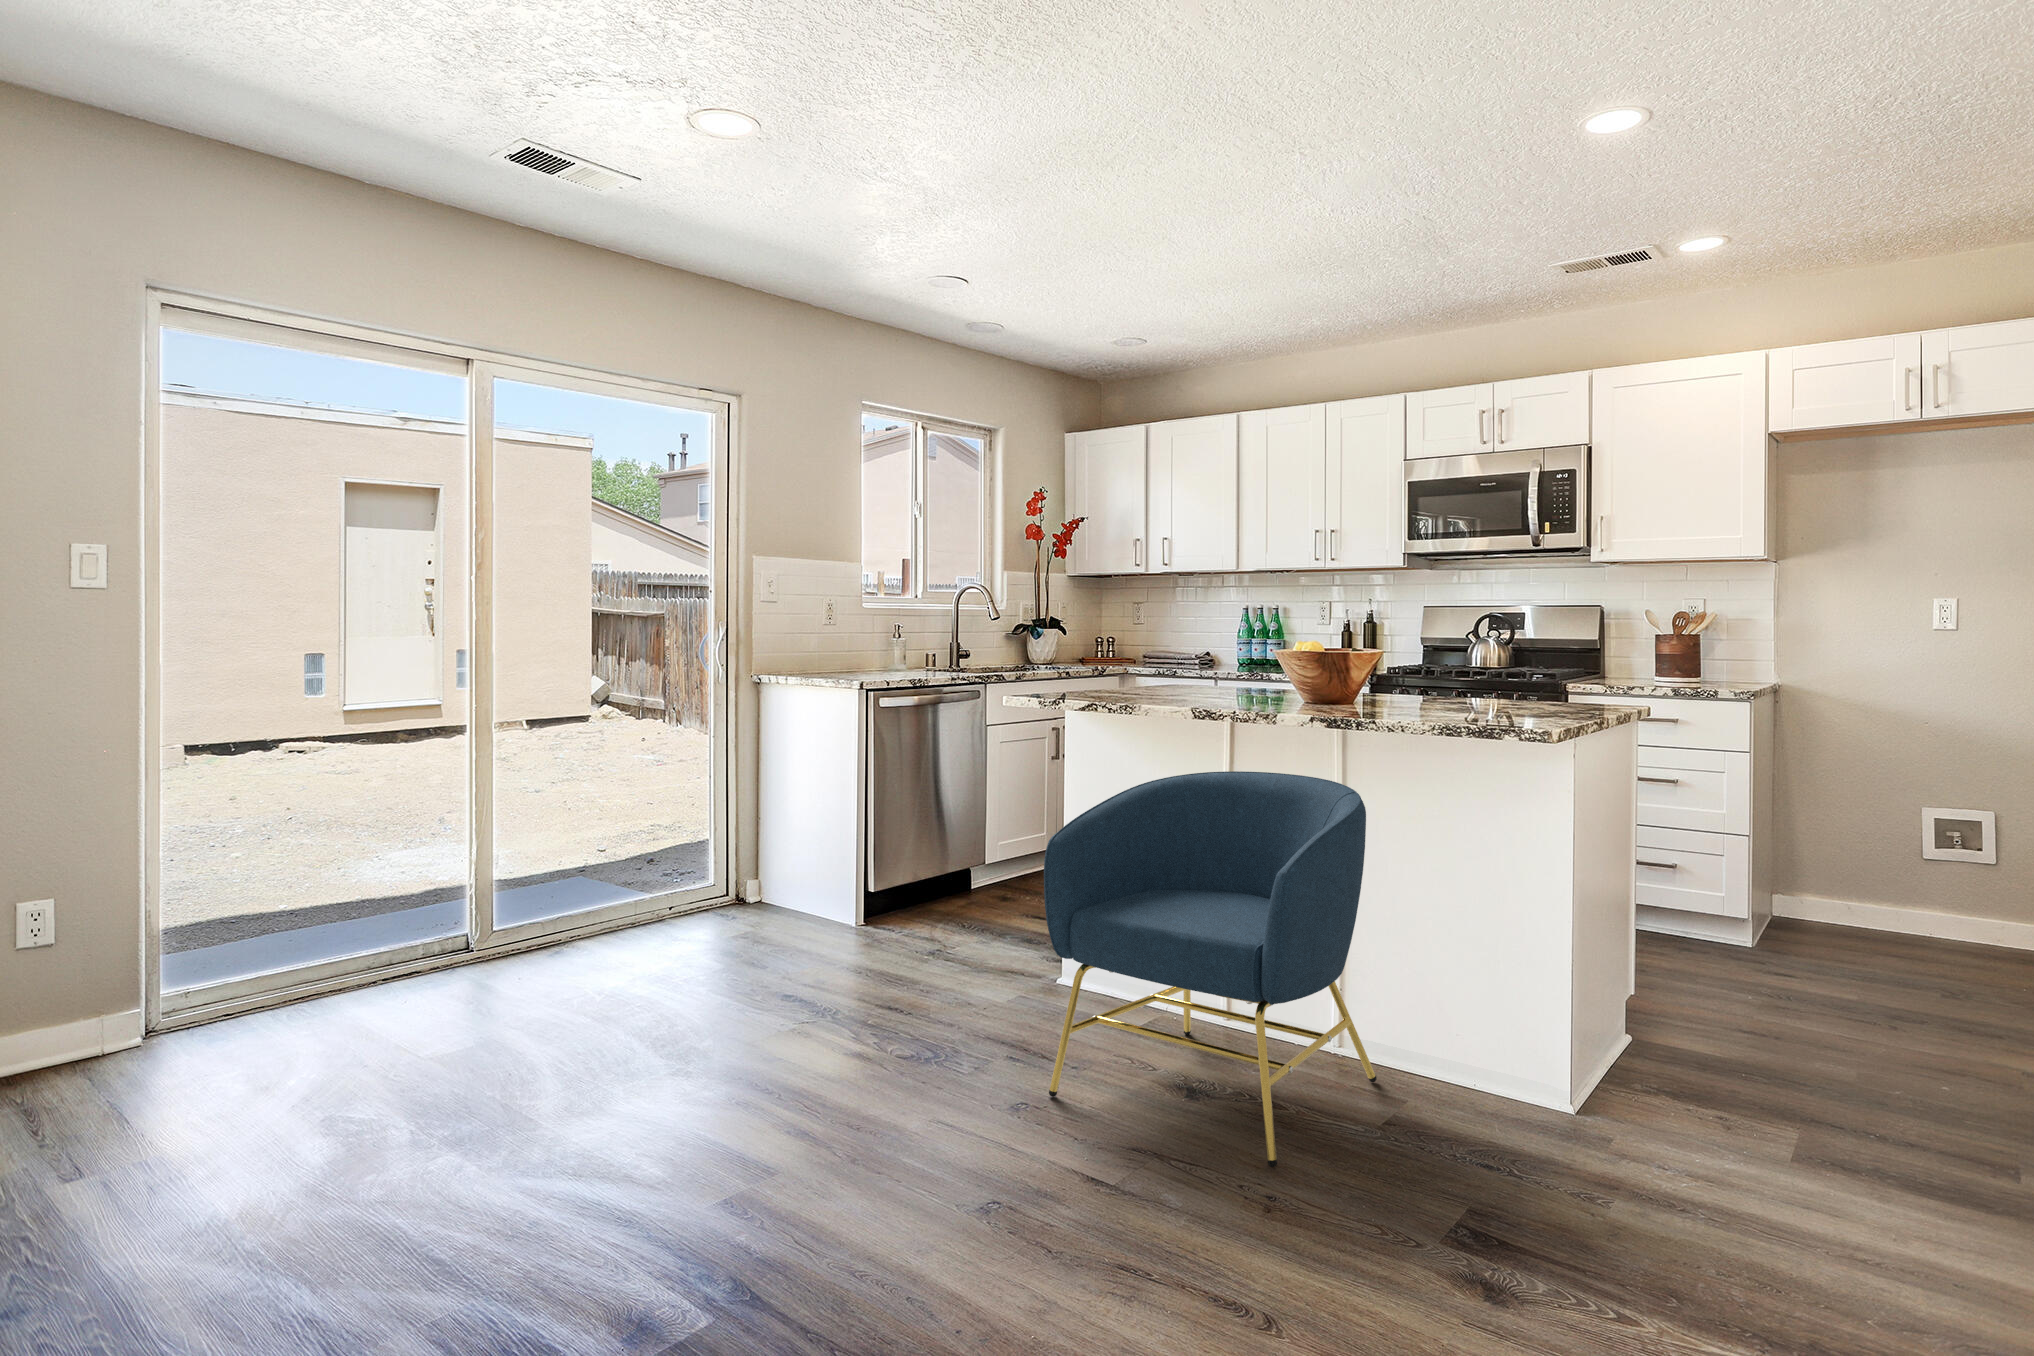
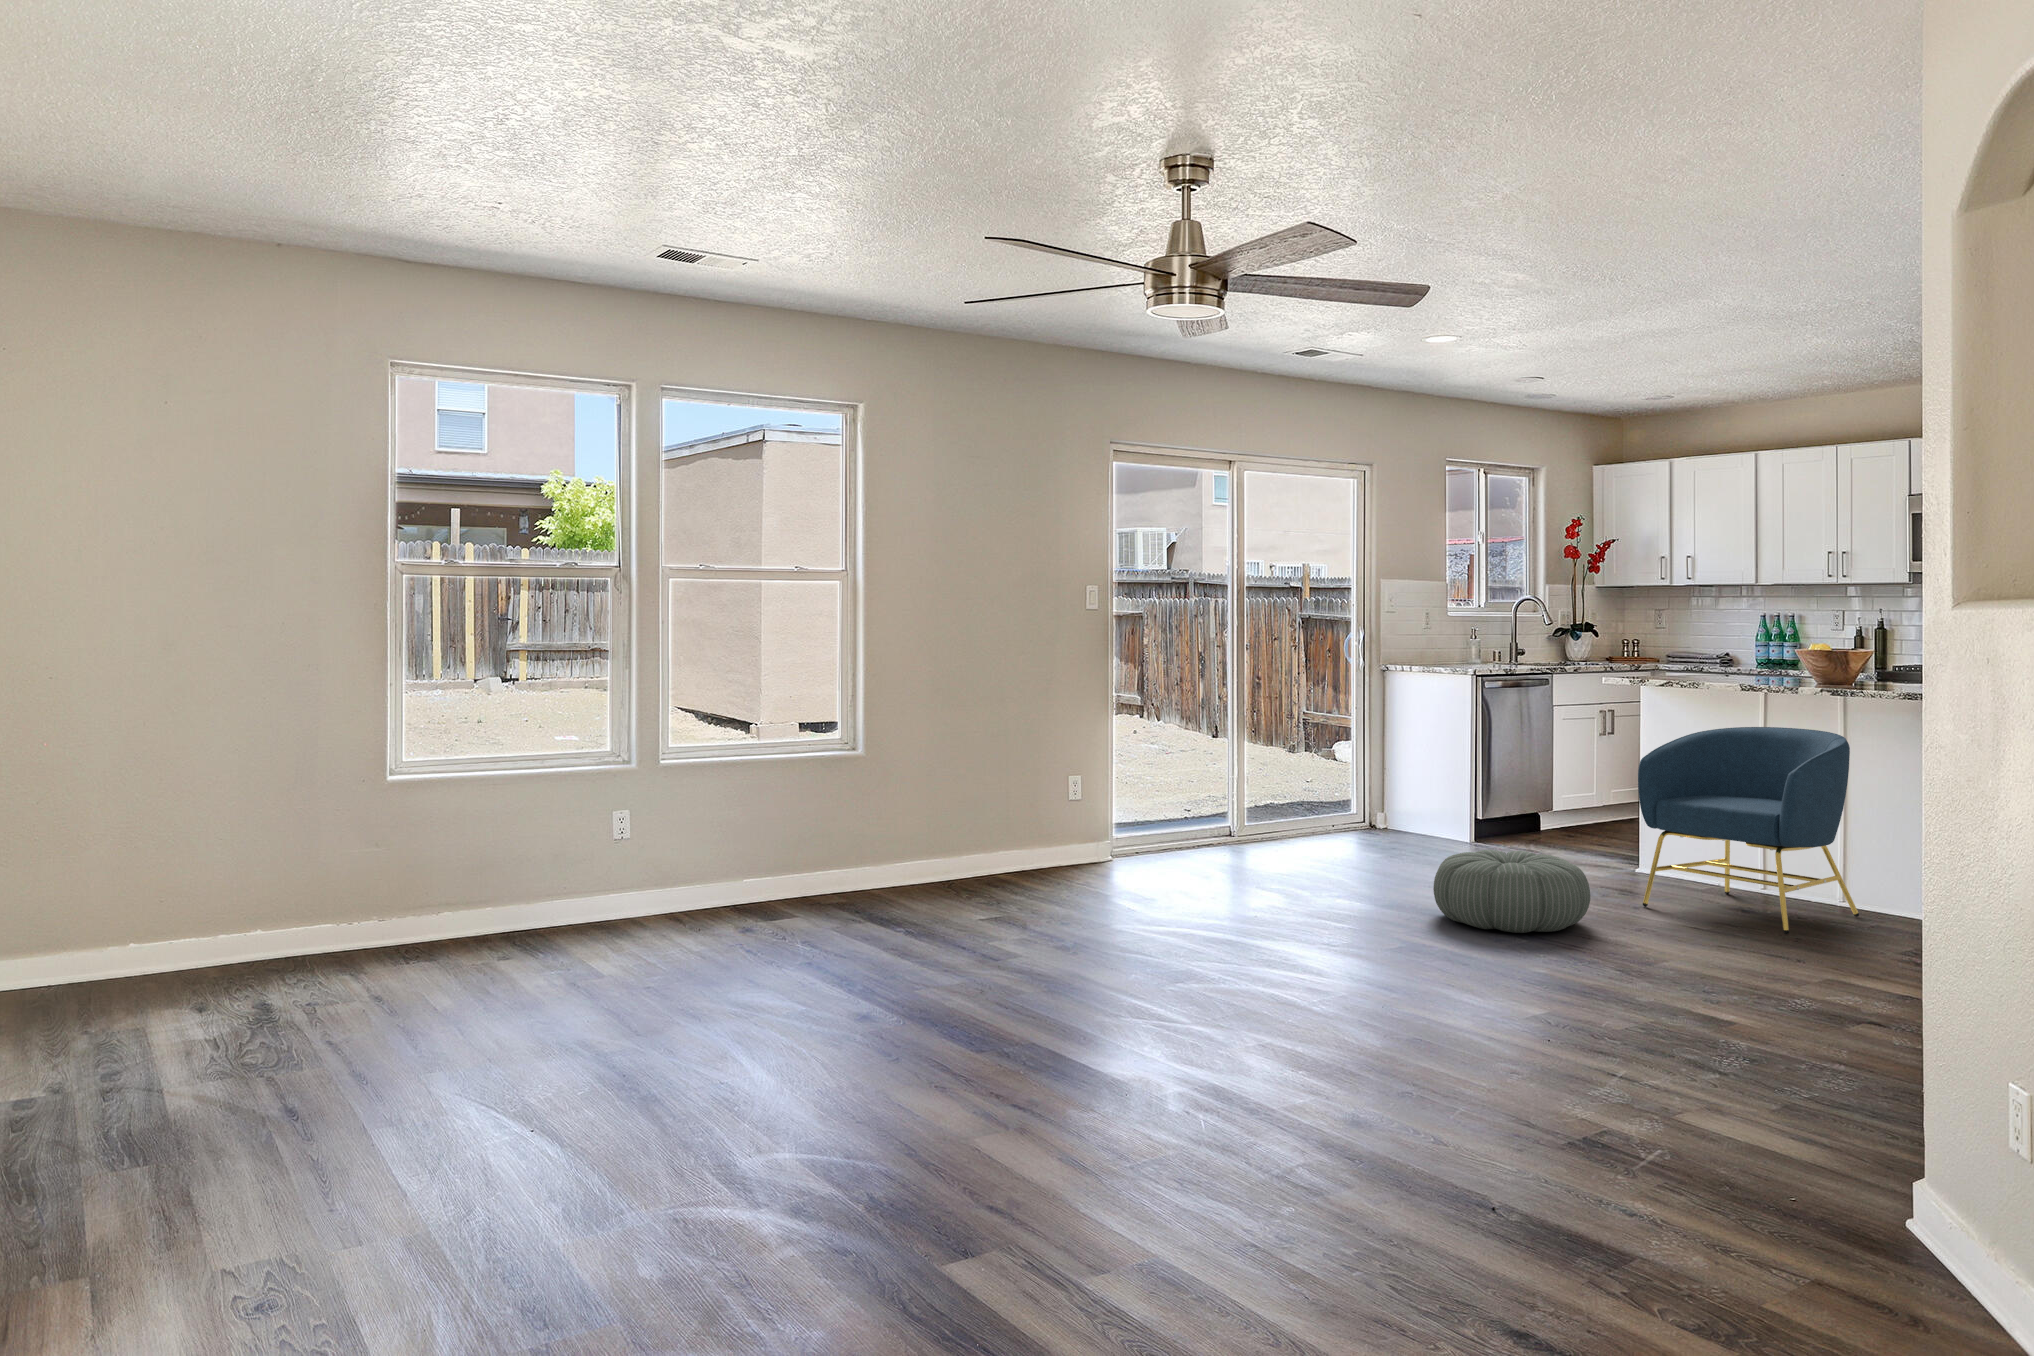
pouf: none [611,1036,929,1260] -> present [1433,850,1590,933]

